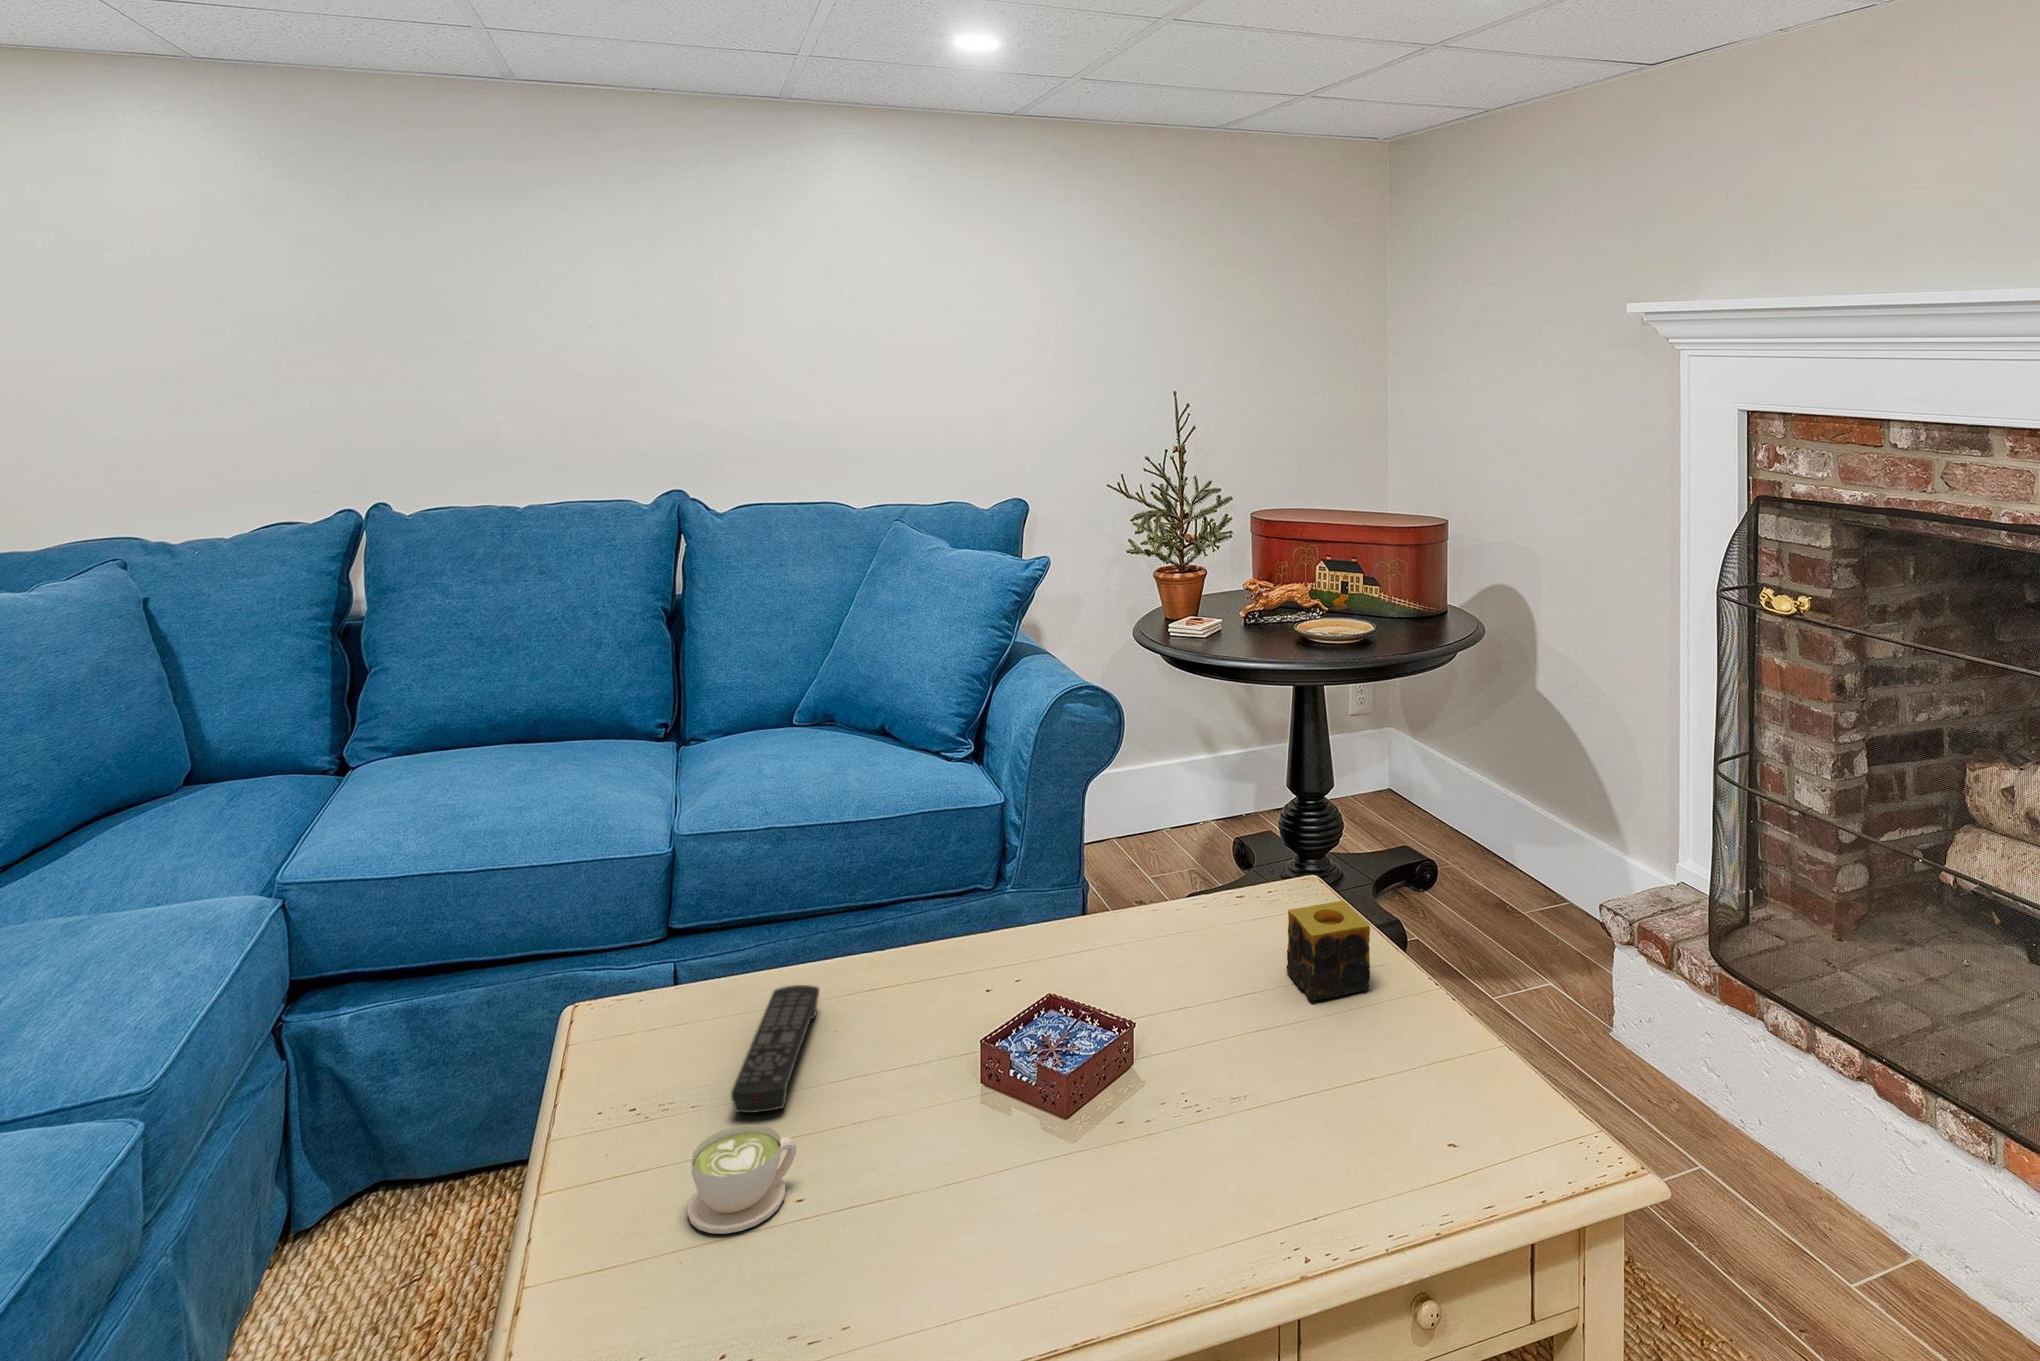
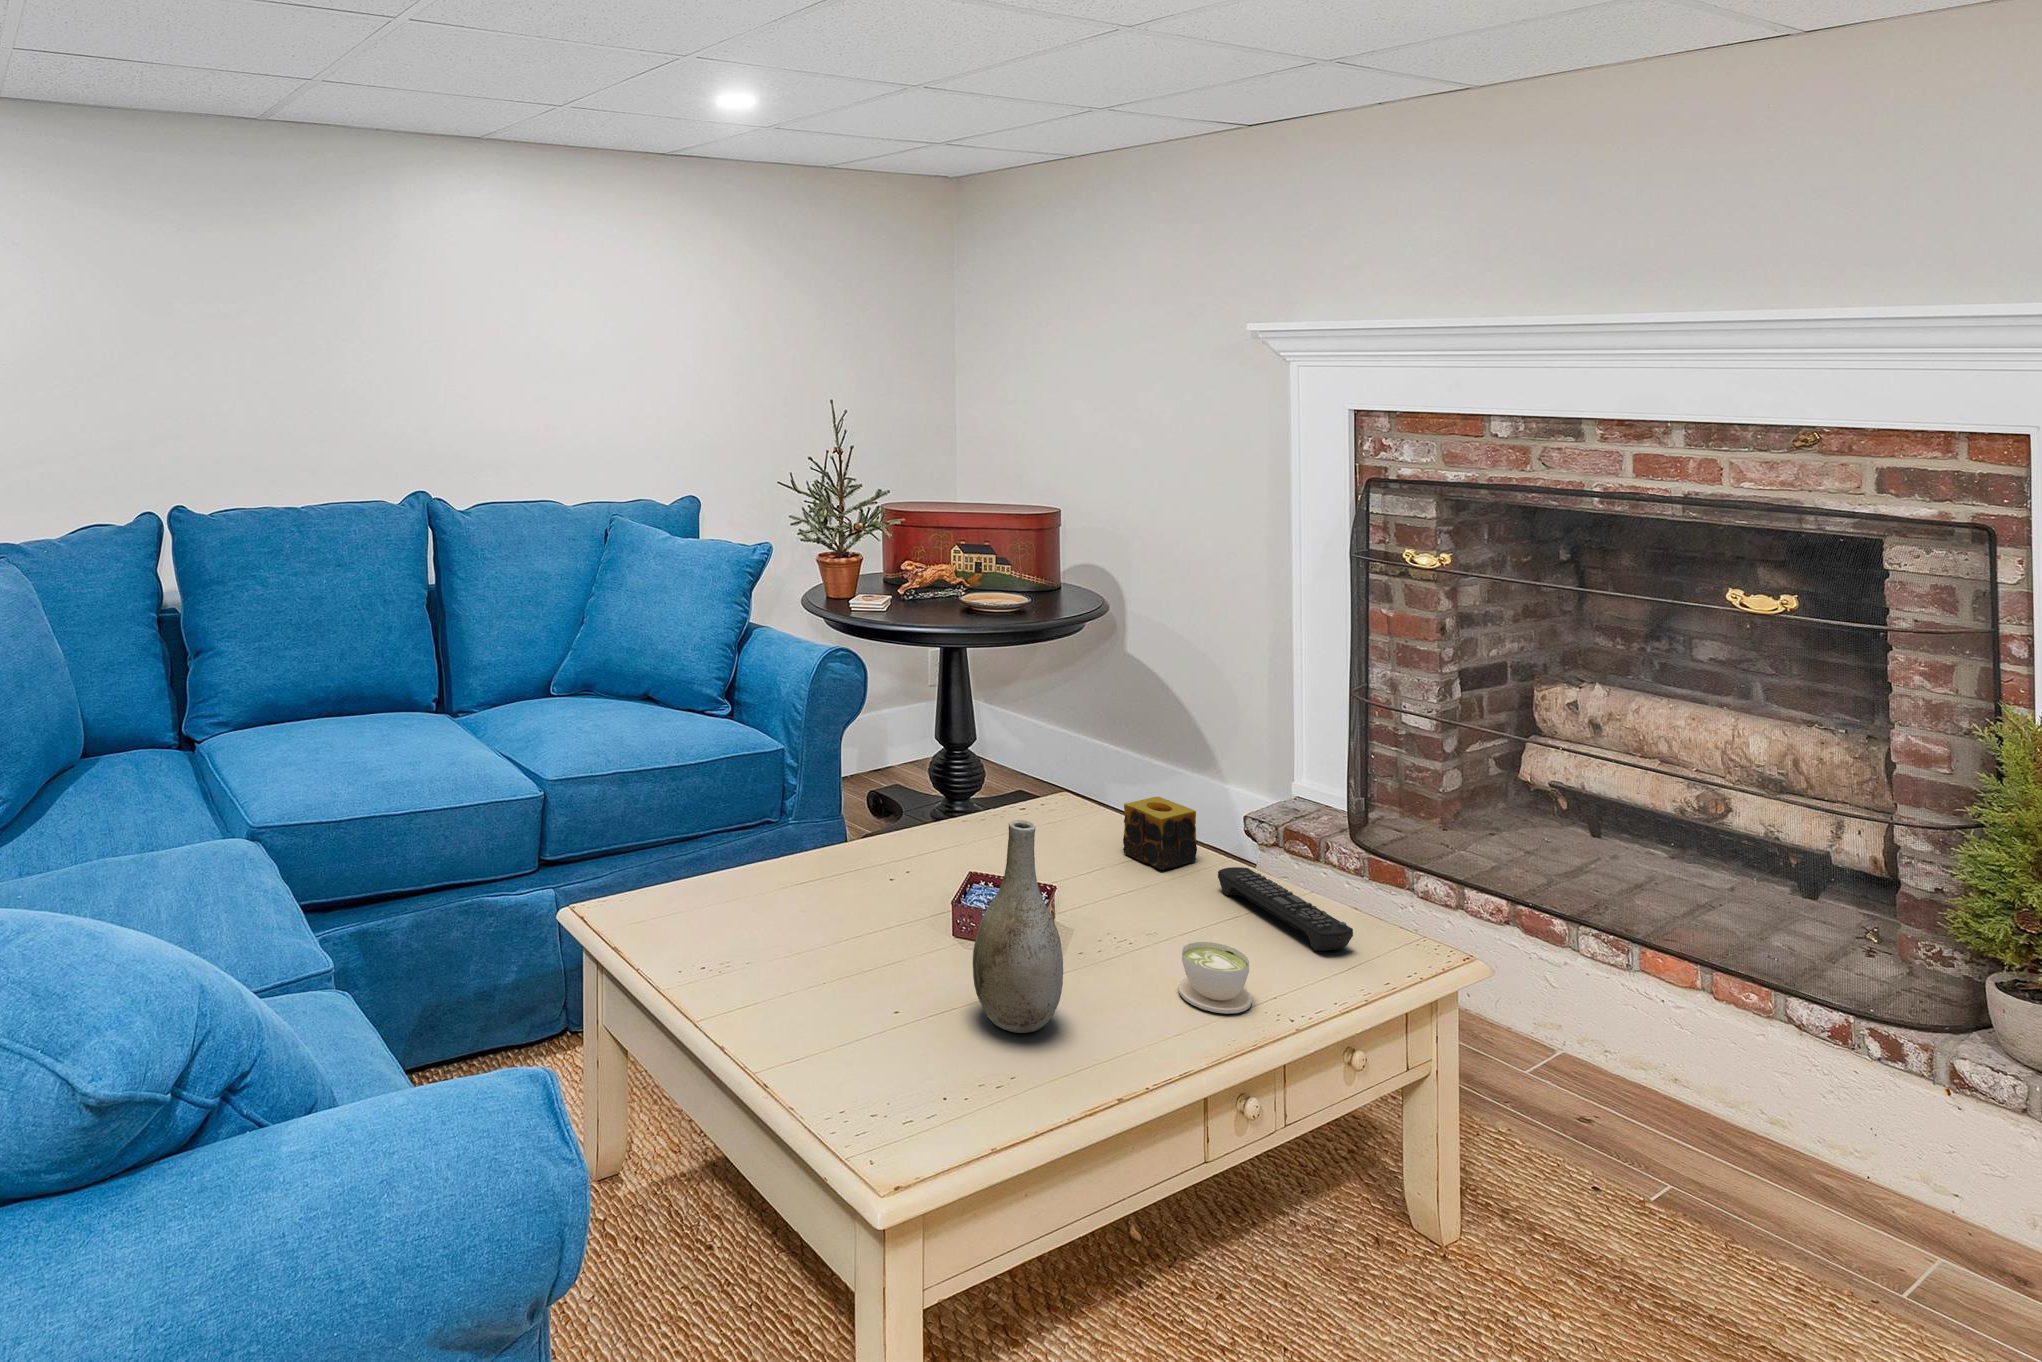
vase: none [856,958,975,1246] -> present [973,820,1063,1033]
remote control: present [731,985,819,1113] -> present [1218,867,1353,951]
coffee cup: present [687,1125,796,1234] -> present [1178,942,1252,1014]

